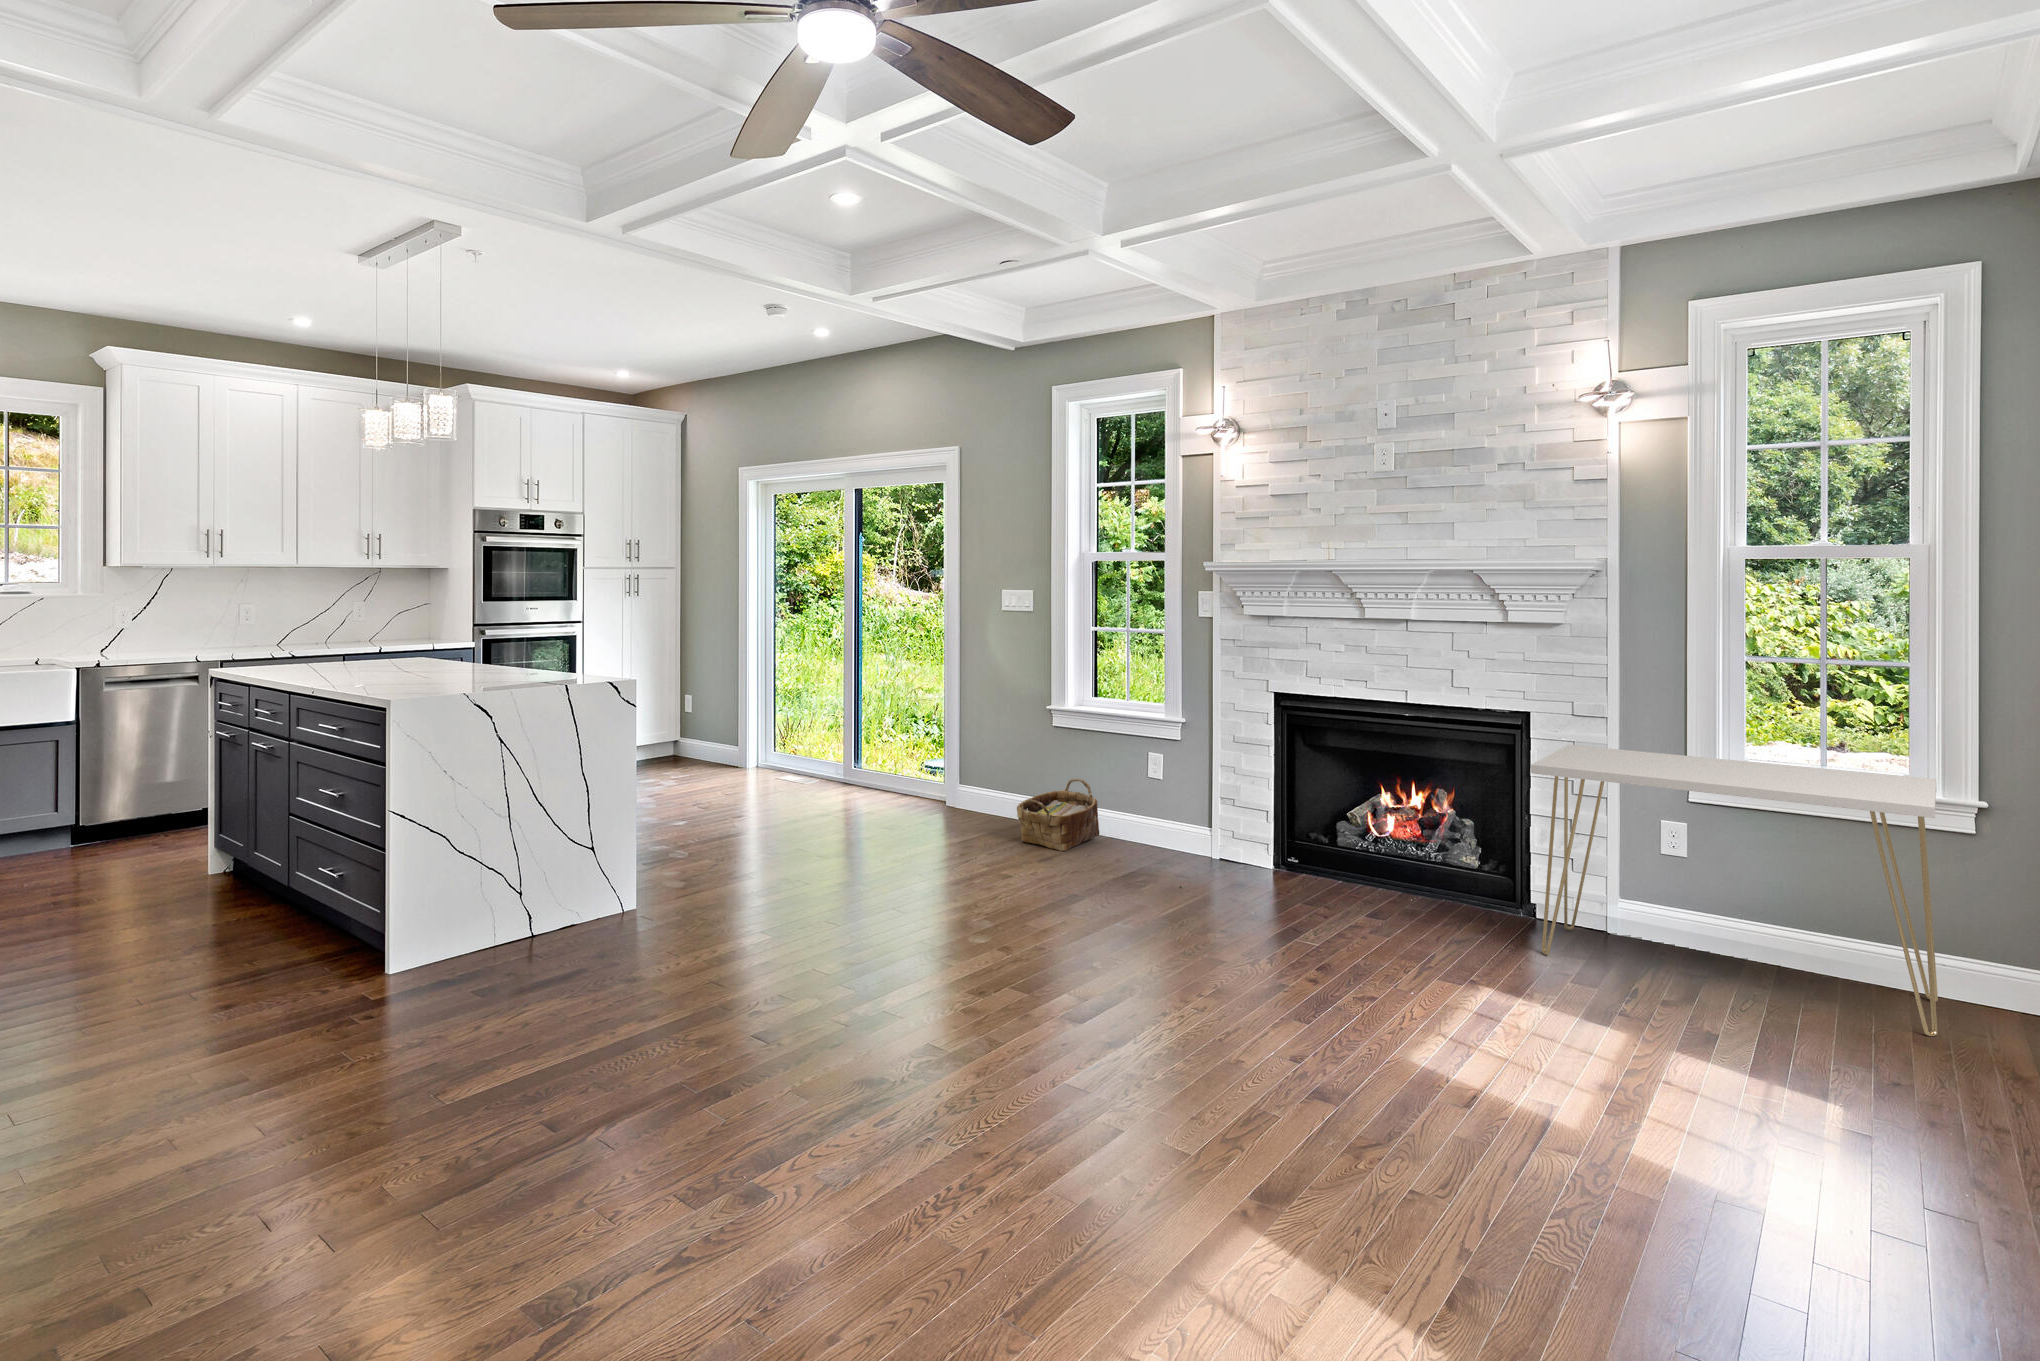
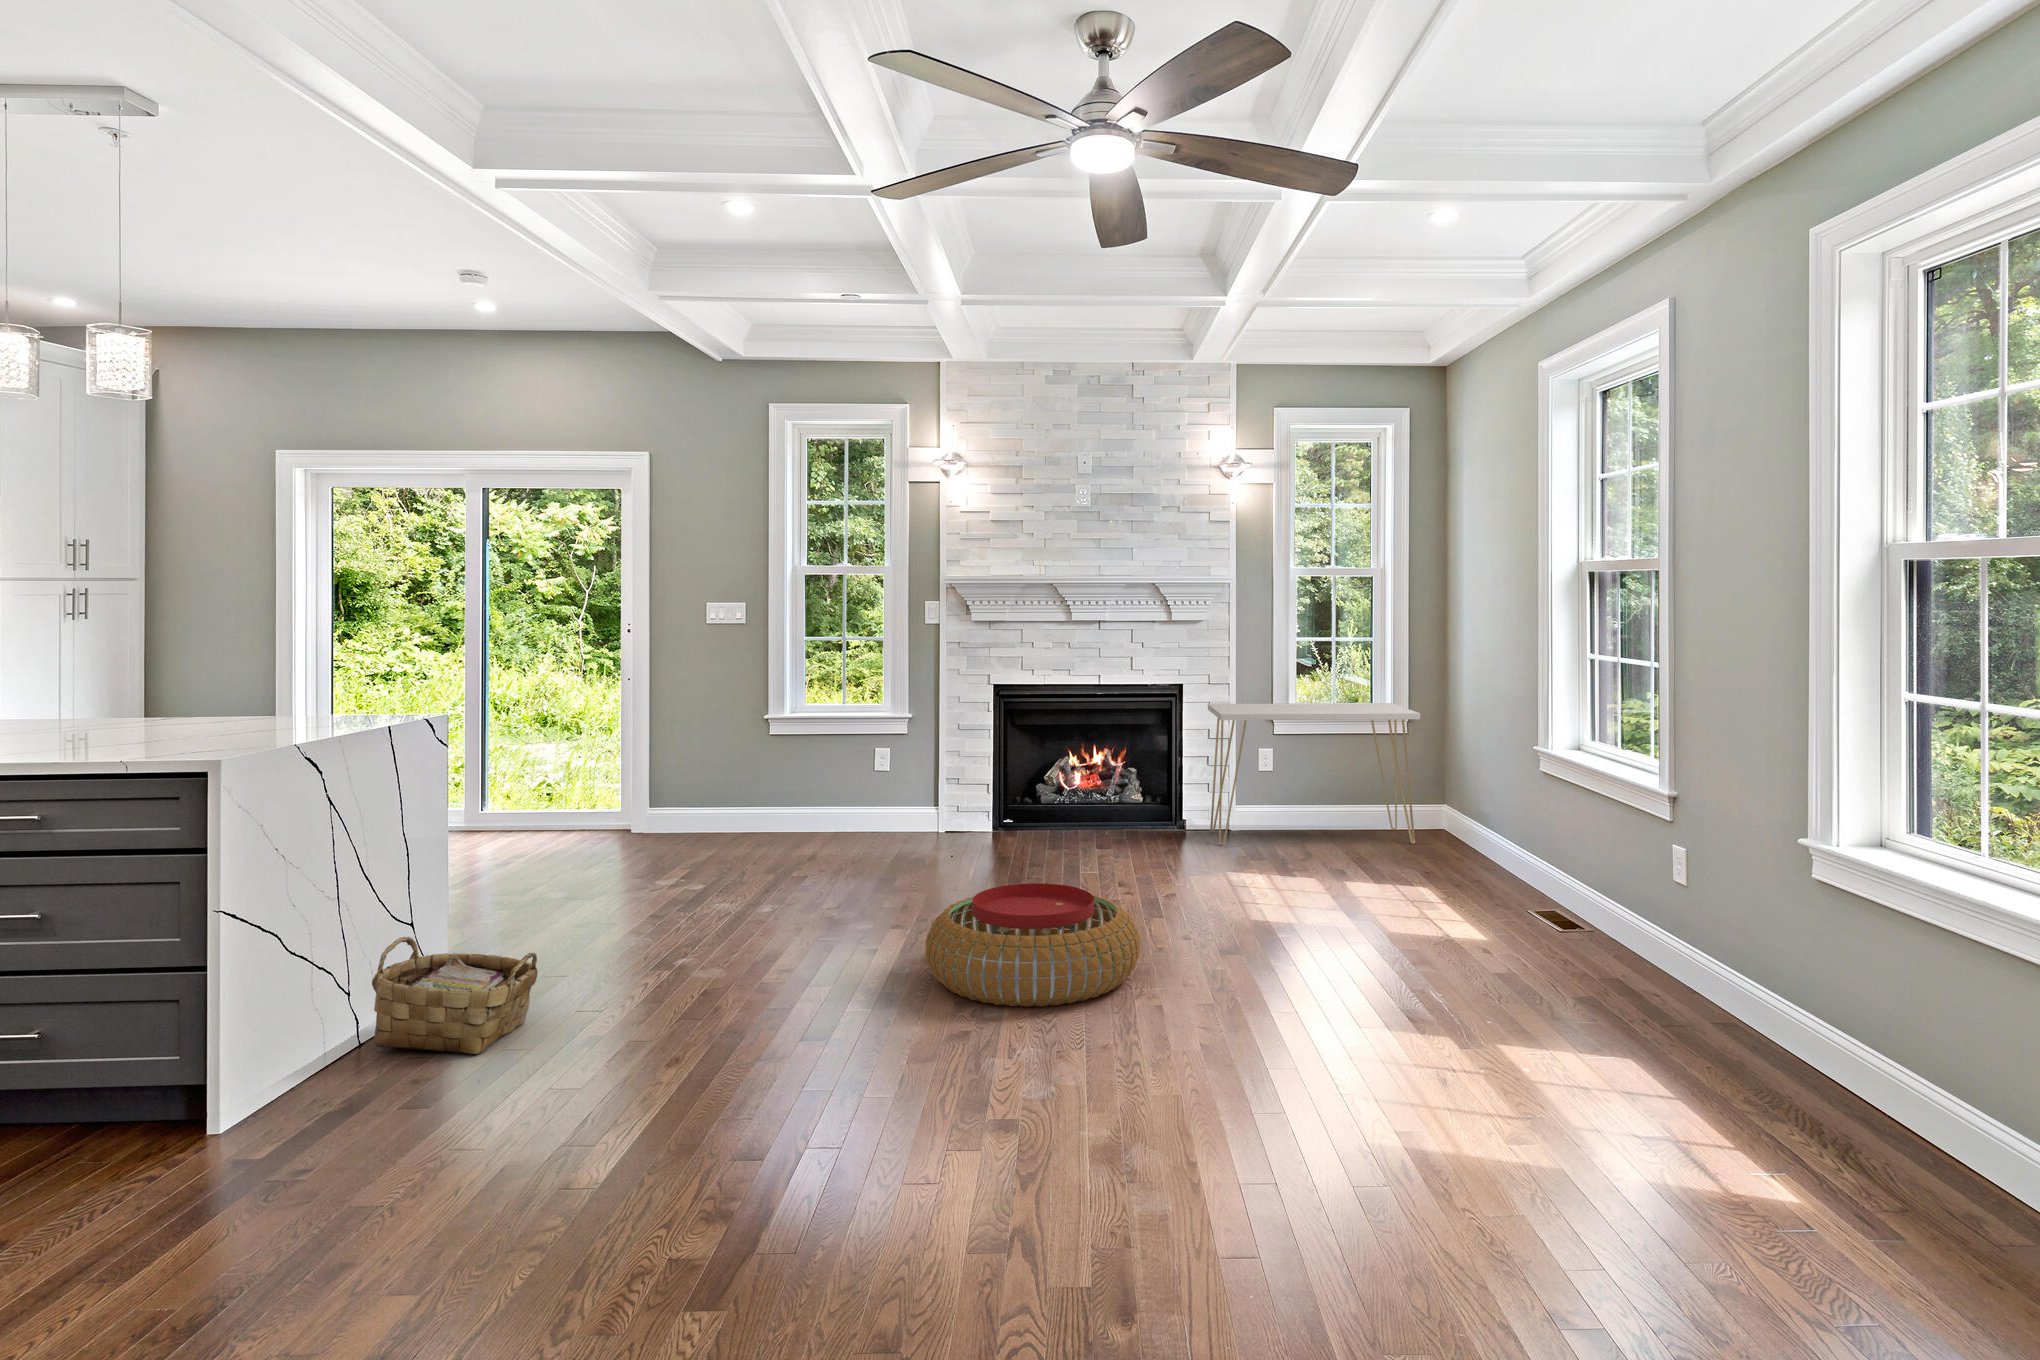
woven basket: present [1017,778,1099,851] -> present [372,937,538,1055]
pouf: none [825,950,1091,1127] -> present [926,883,1140,1007]

